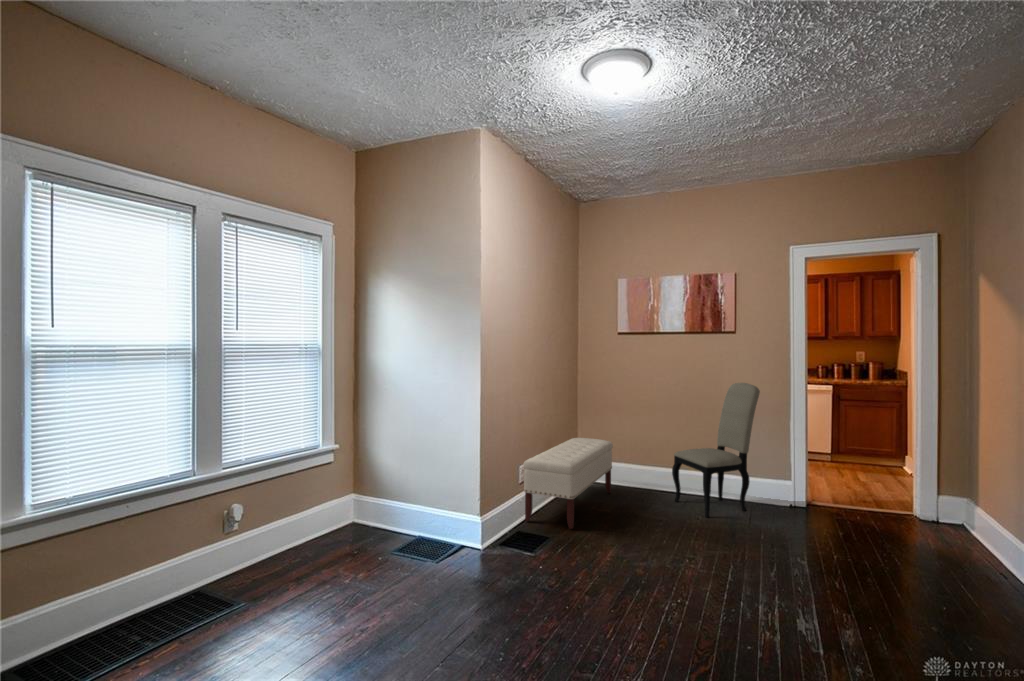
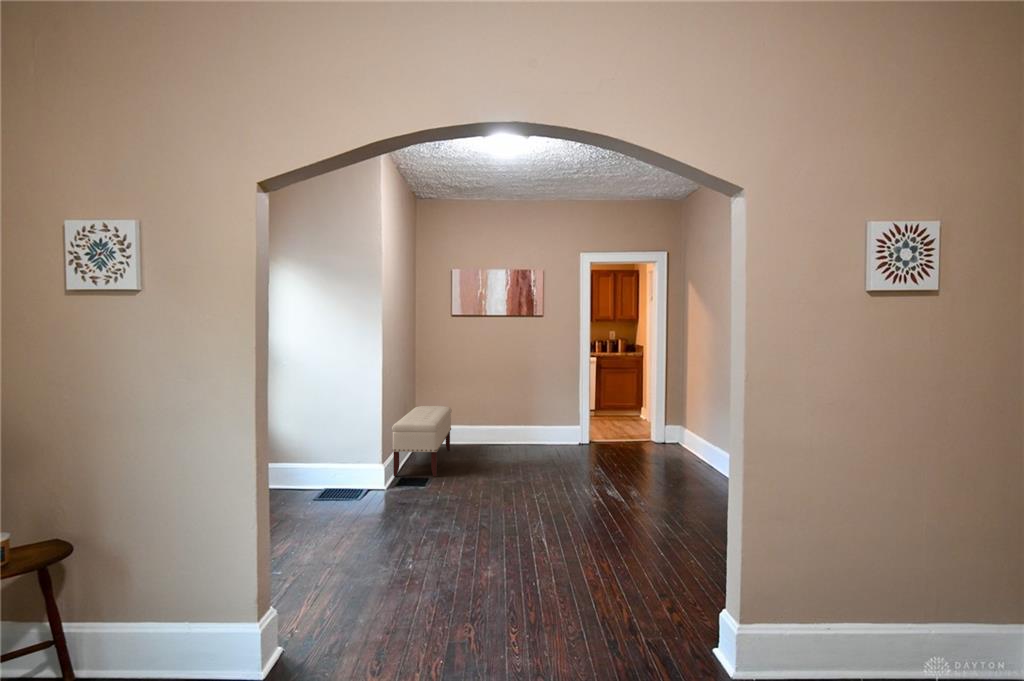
dining chair: present [672,383,760,518] -> none [500,355,563,458]

